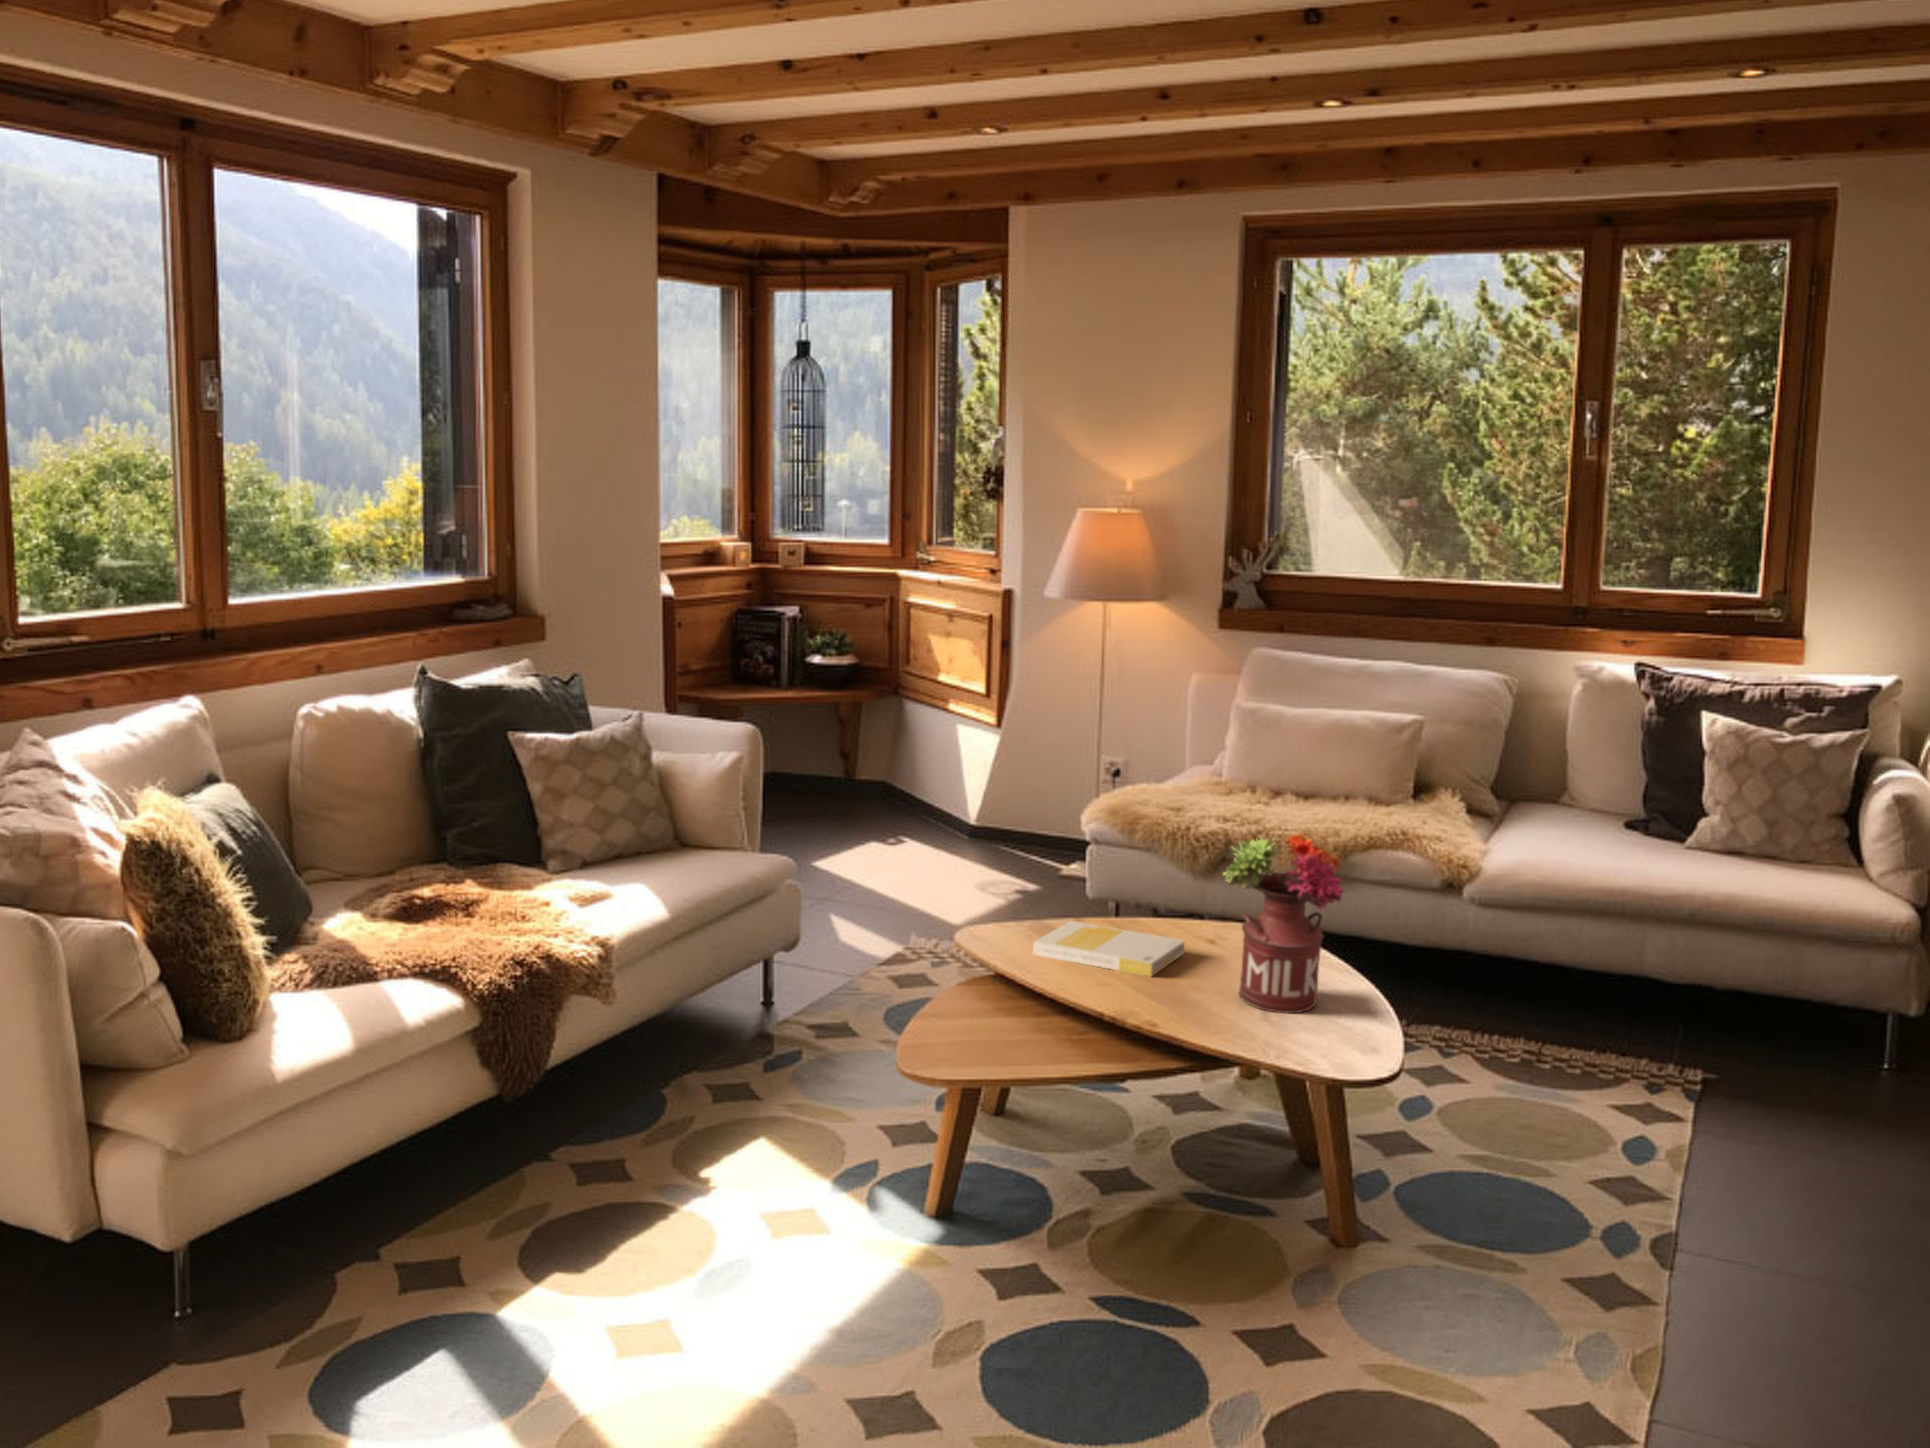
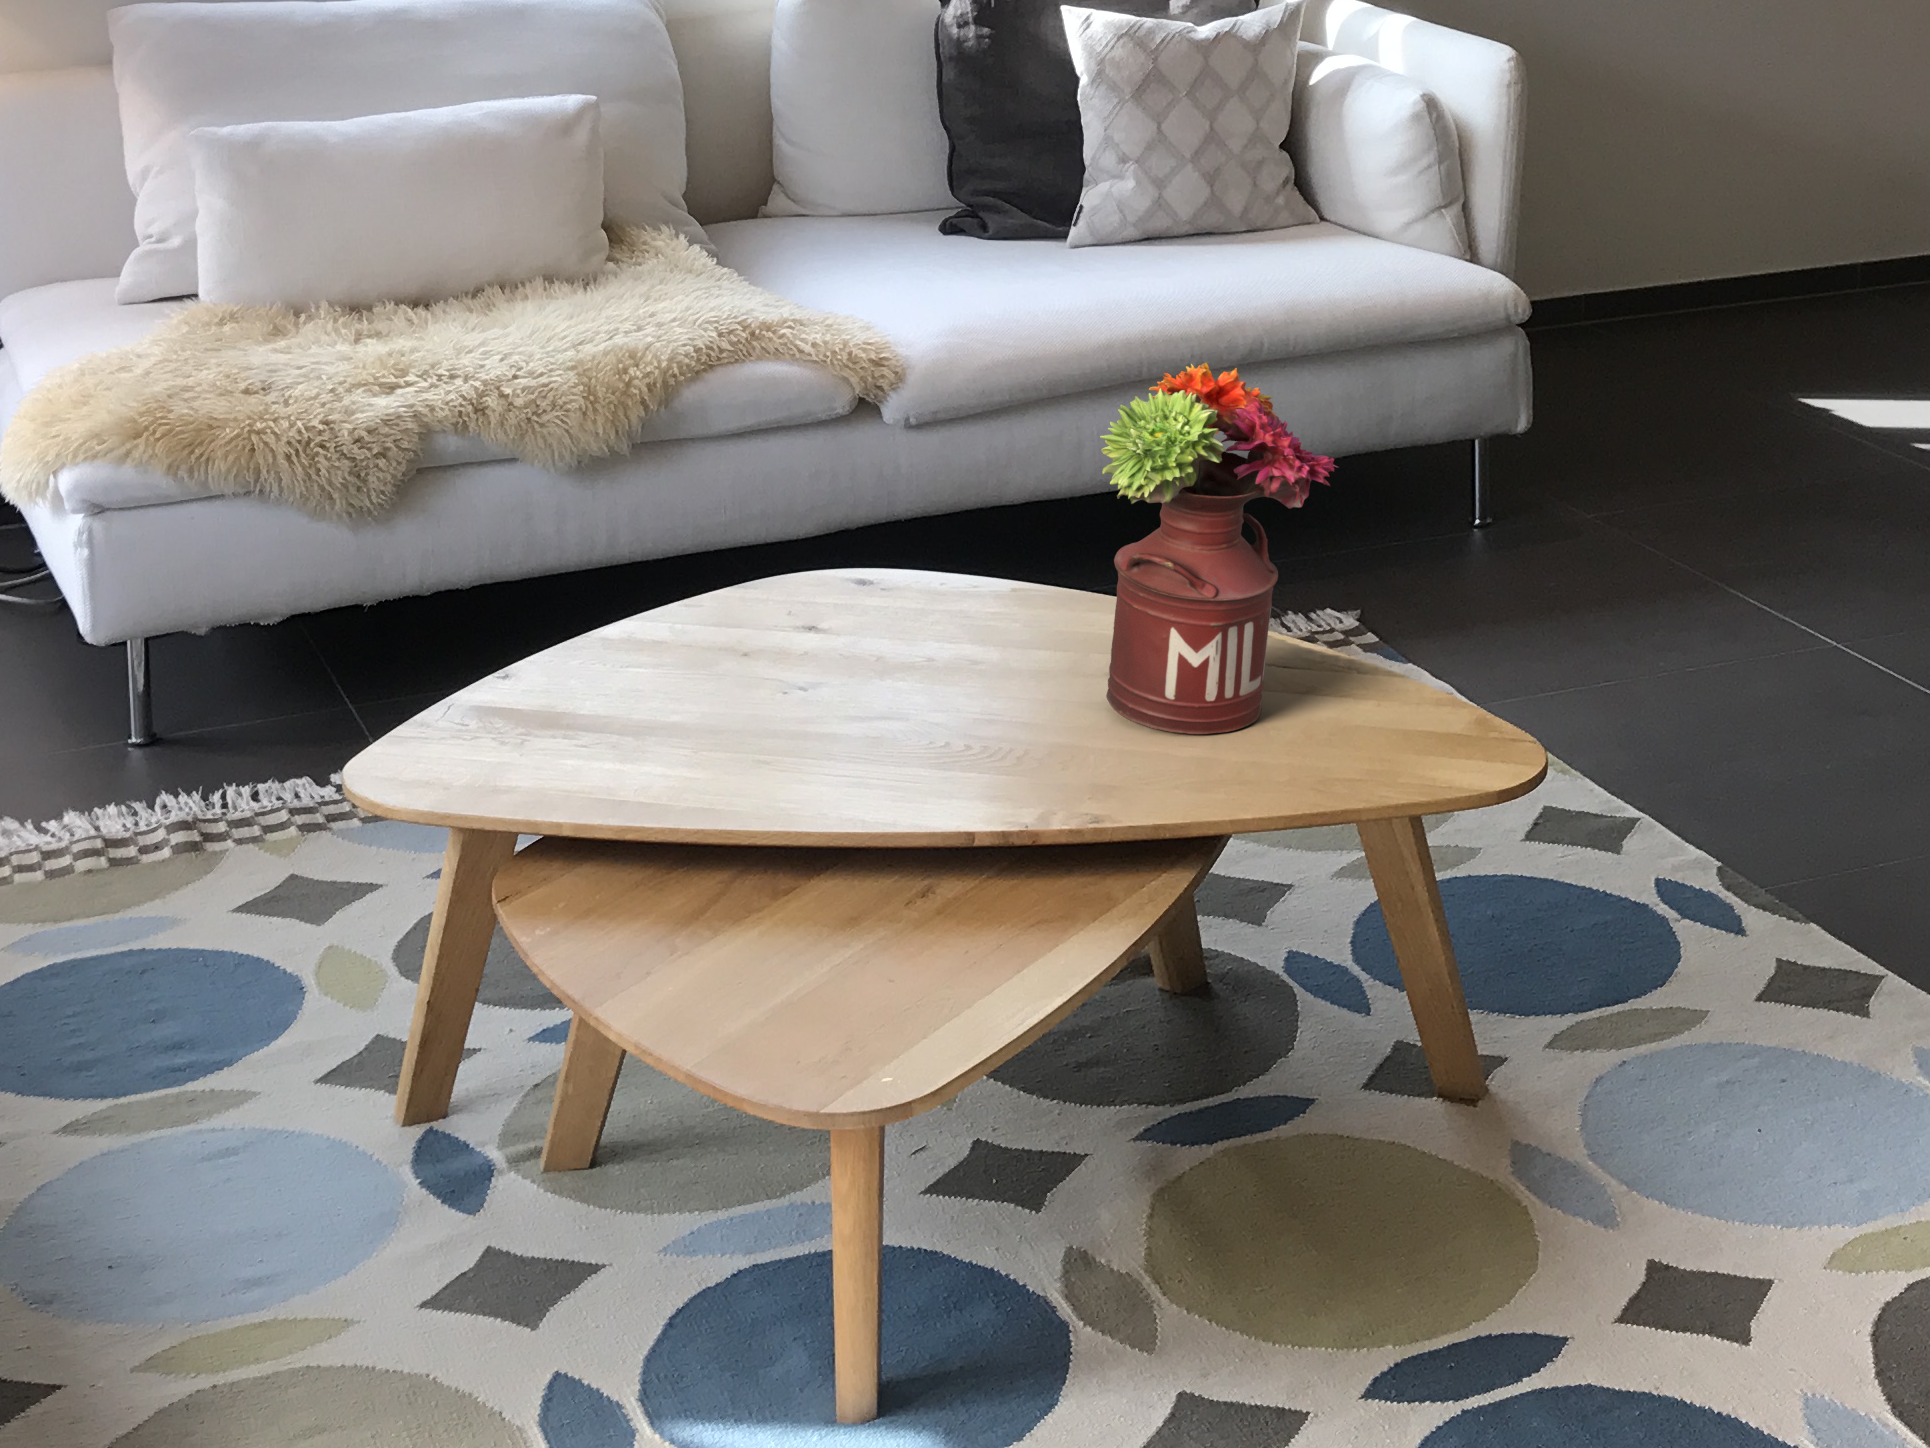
book: present [1033,921,1185,977] -> none [609,647,932,777]

